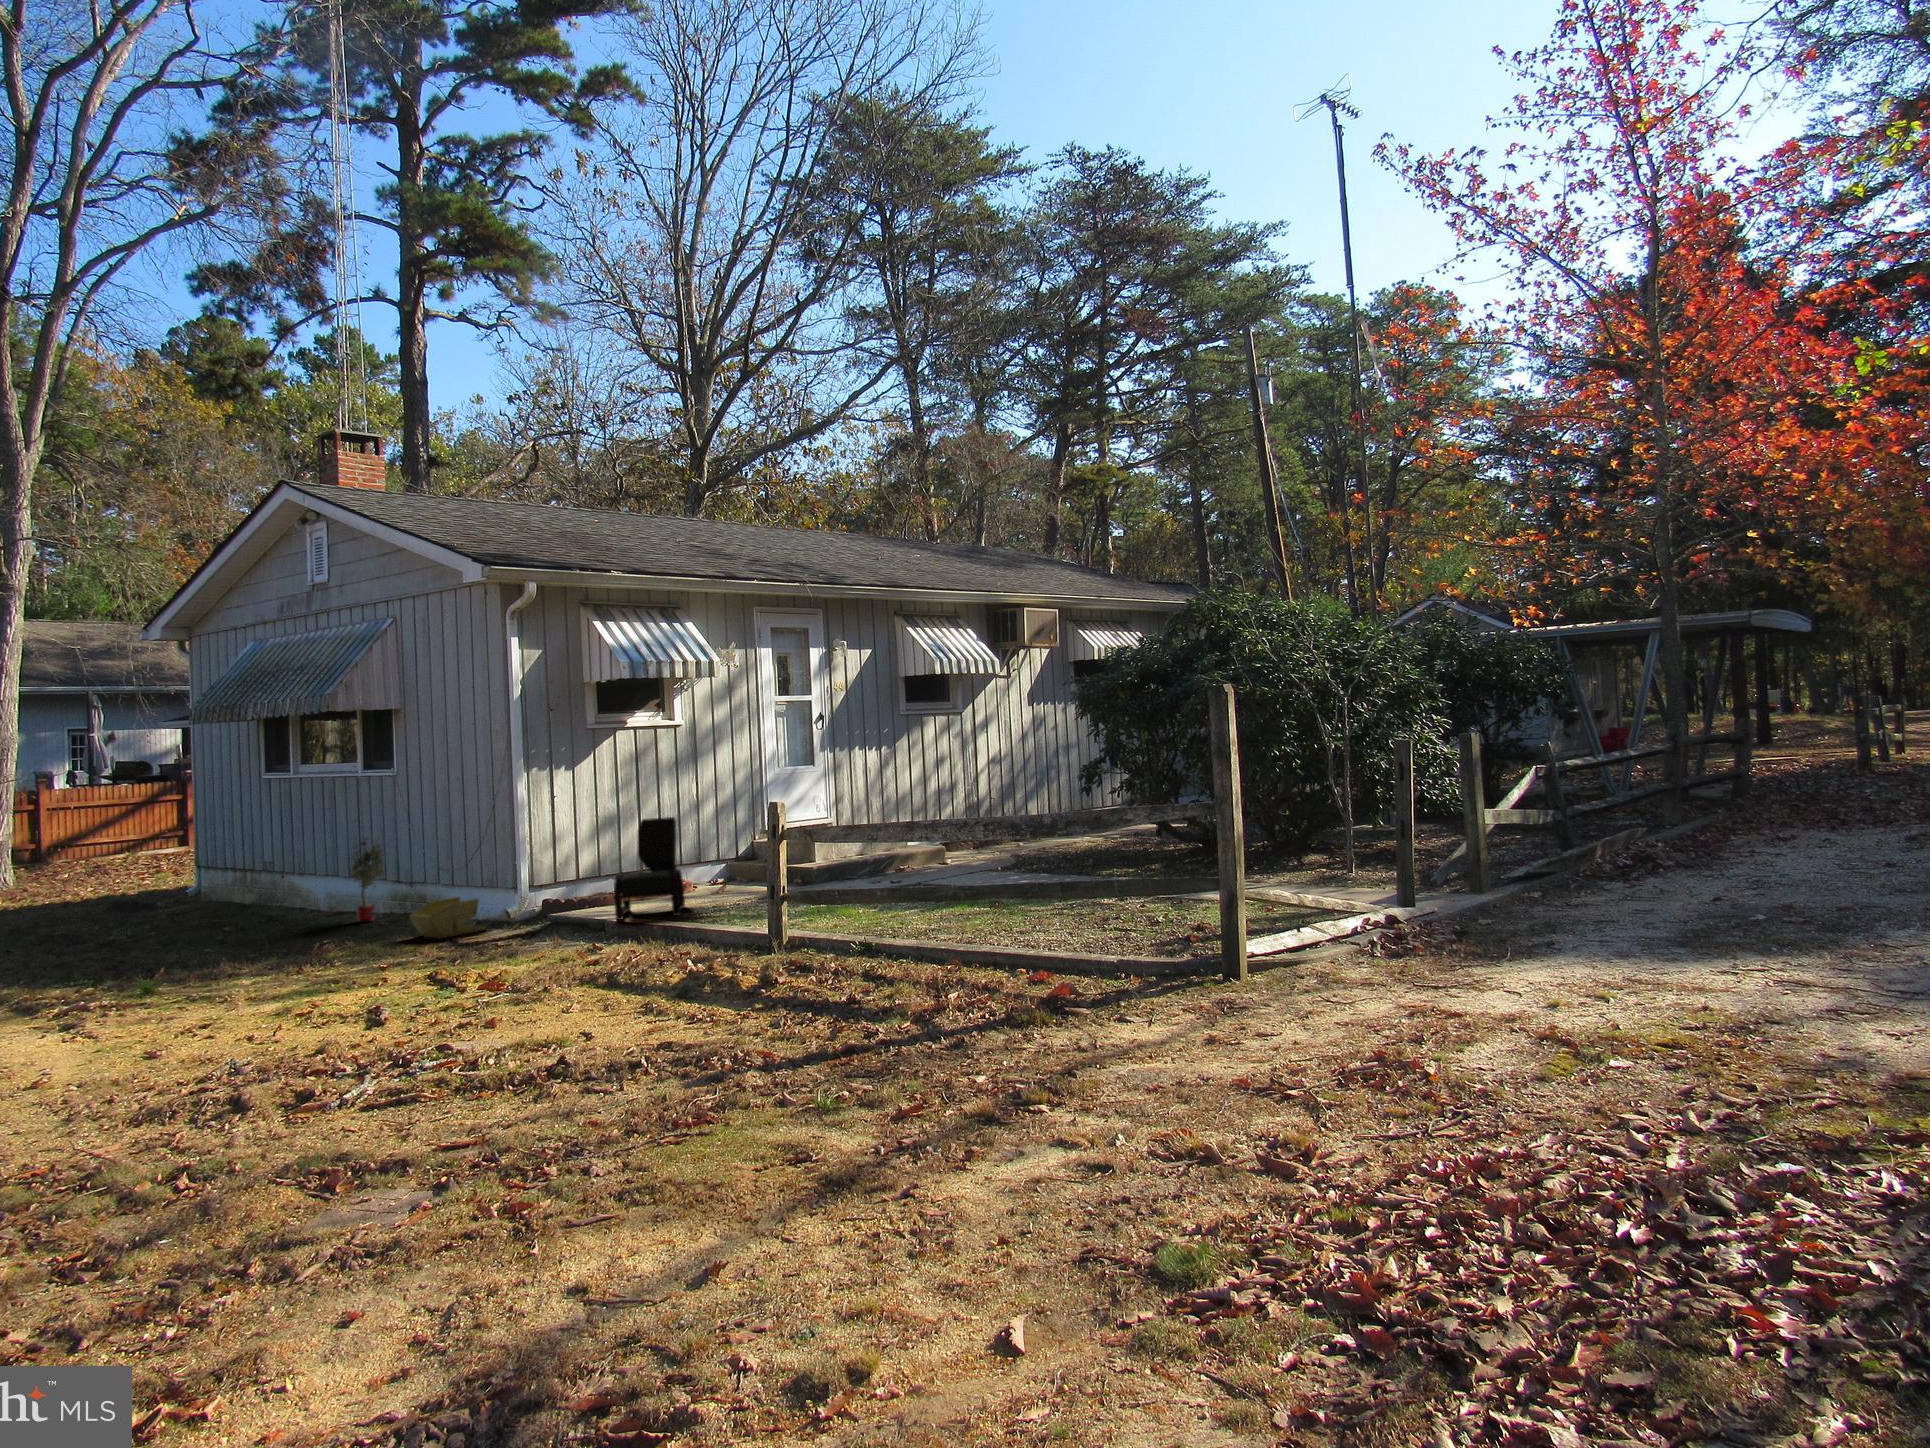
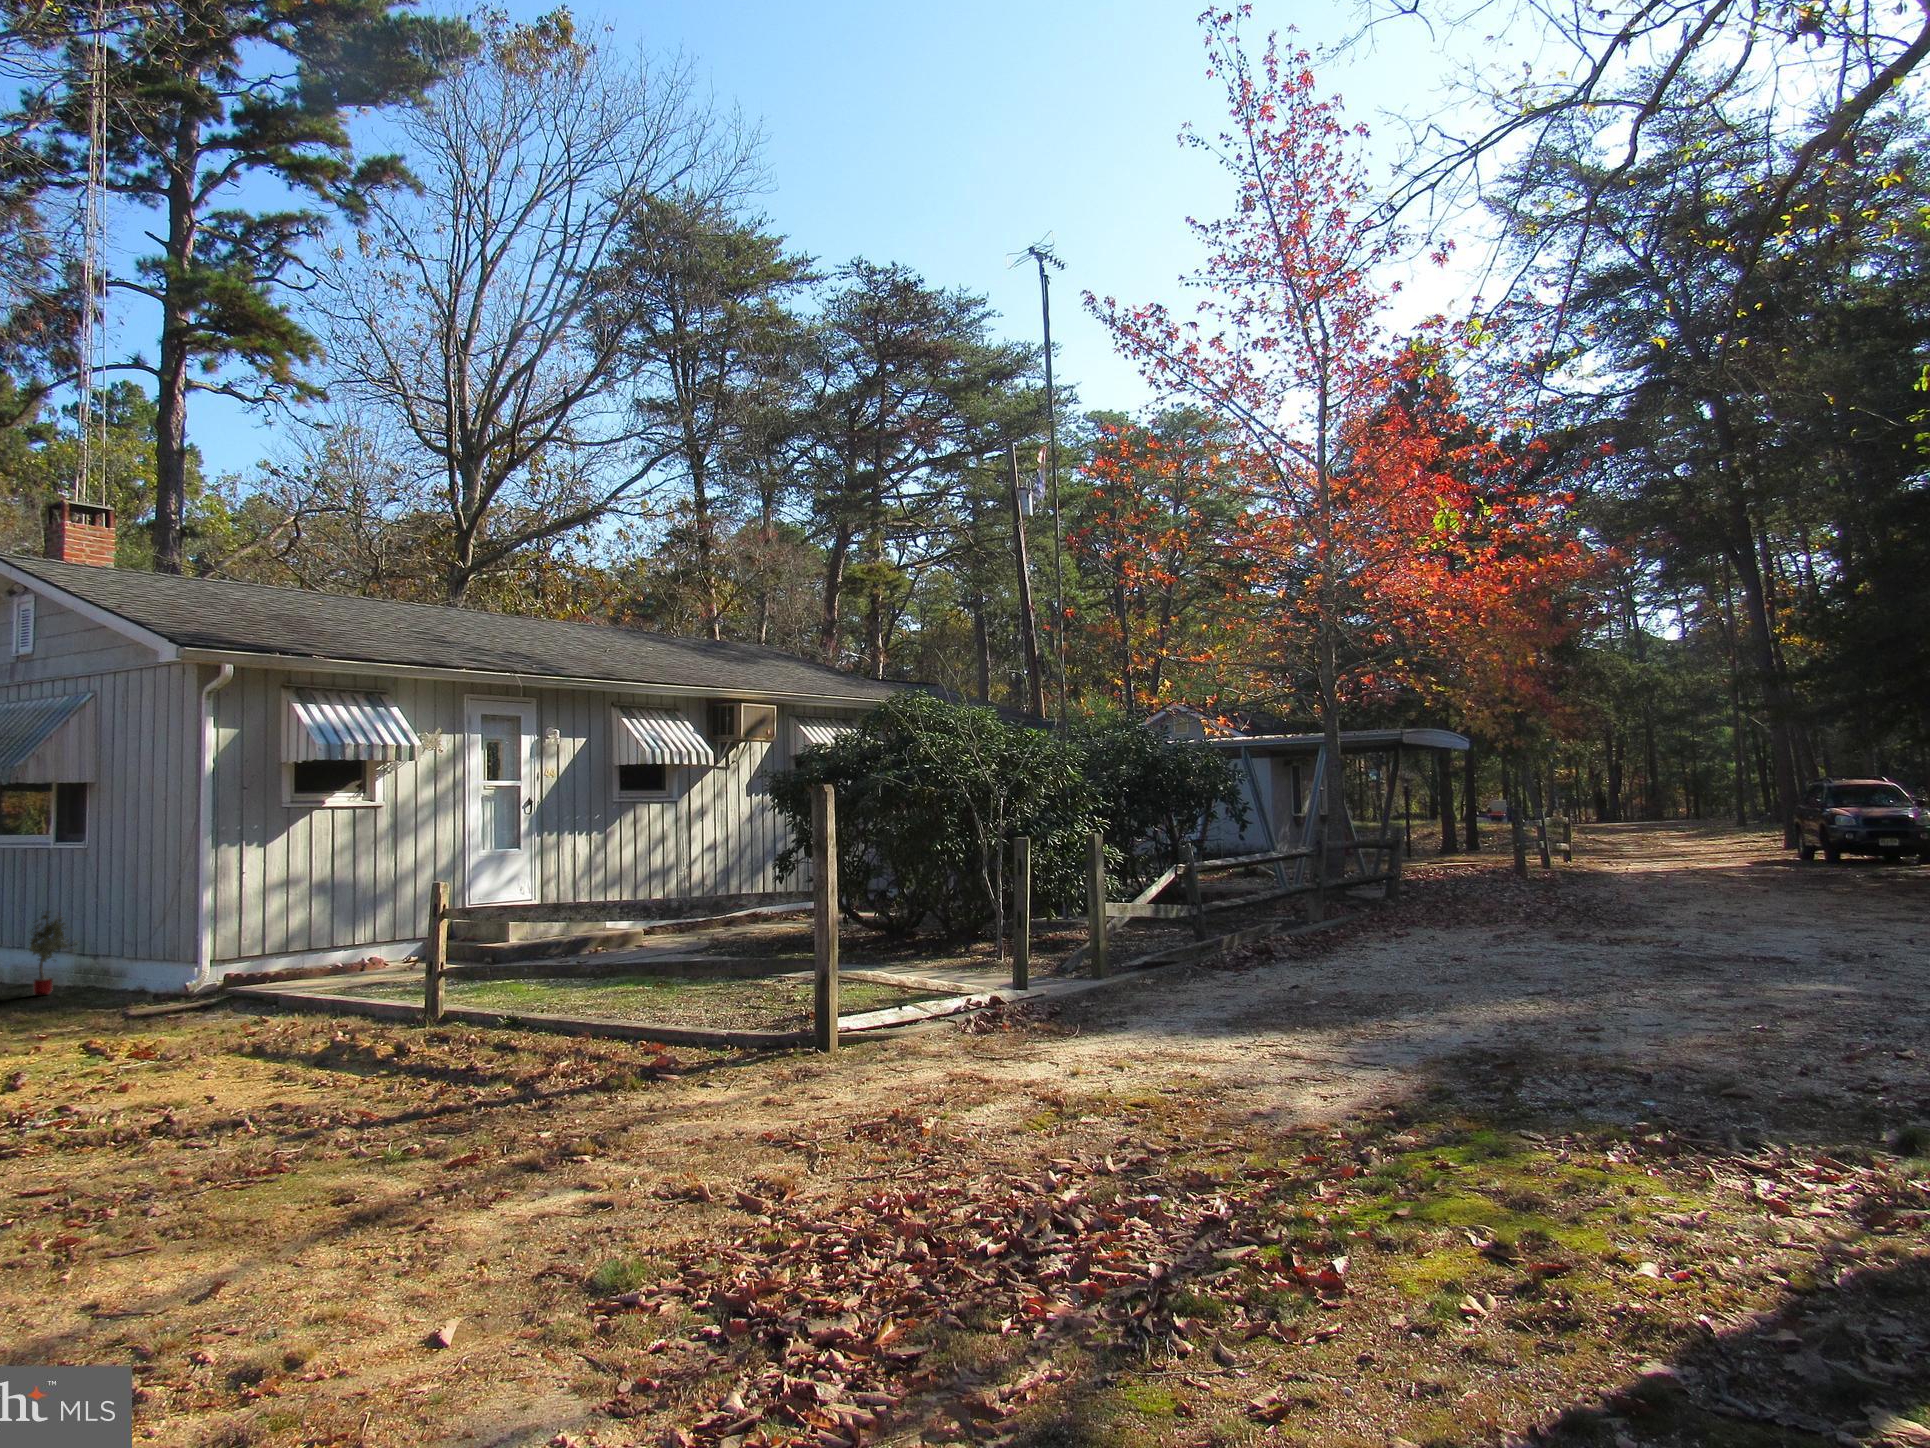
lounge chair: present [613,817,685,920] -> none [296,895,373,994]
storage bin: present [410,897,486,939] -> none [81,968,171,1011]

